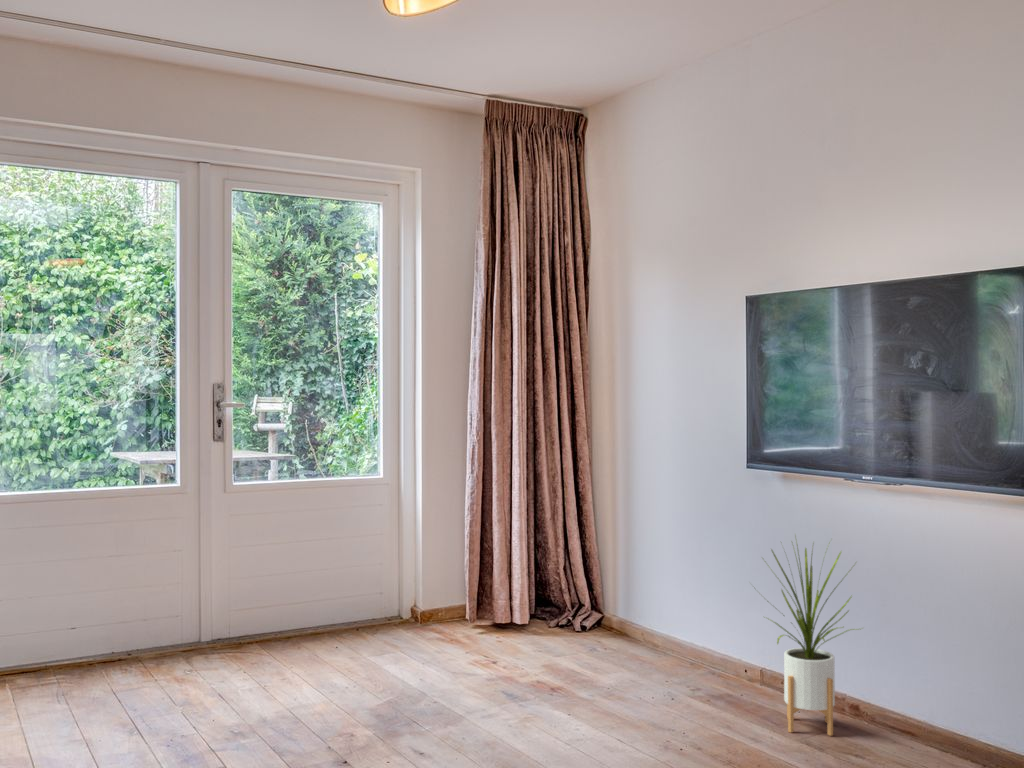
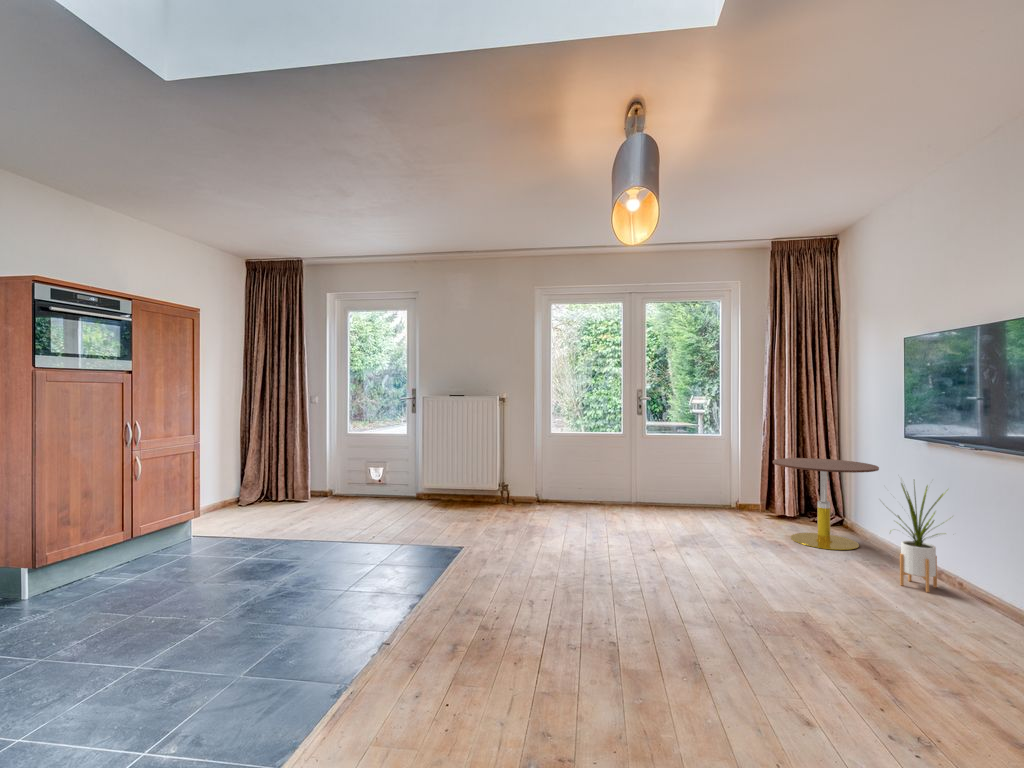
side table: none [524,511,695,682] -> present [773,458,879,550]

